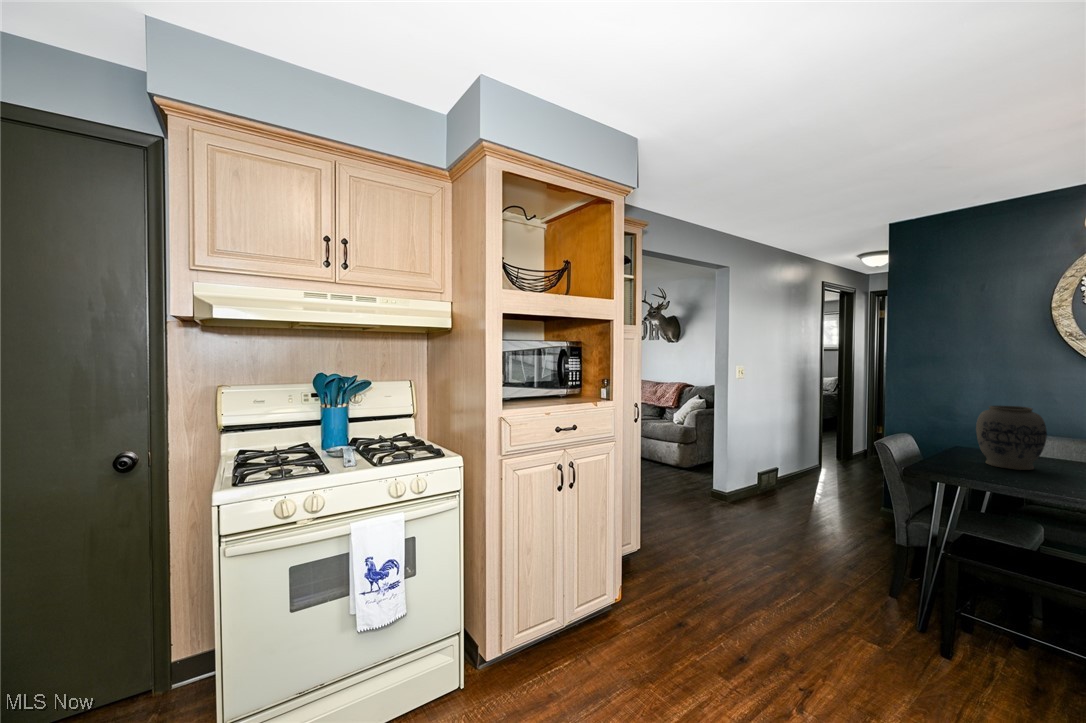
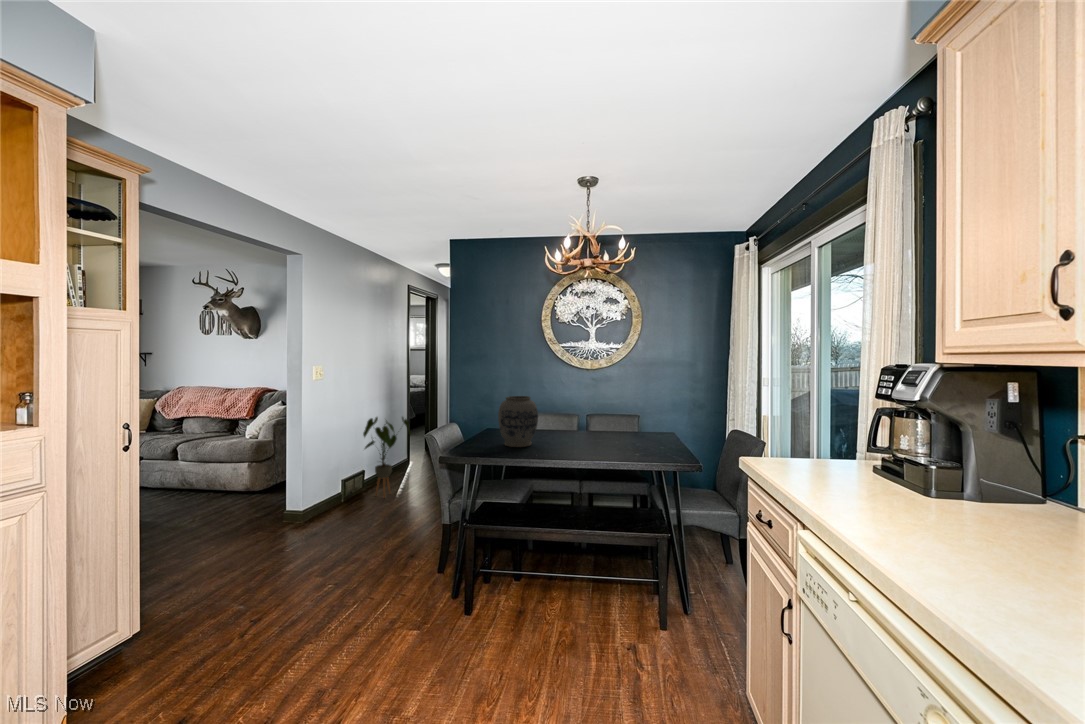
house plant: none [779,416,833,499] -> present [363,417,411,498]

